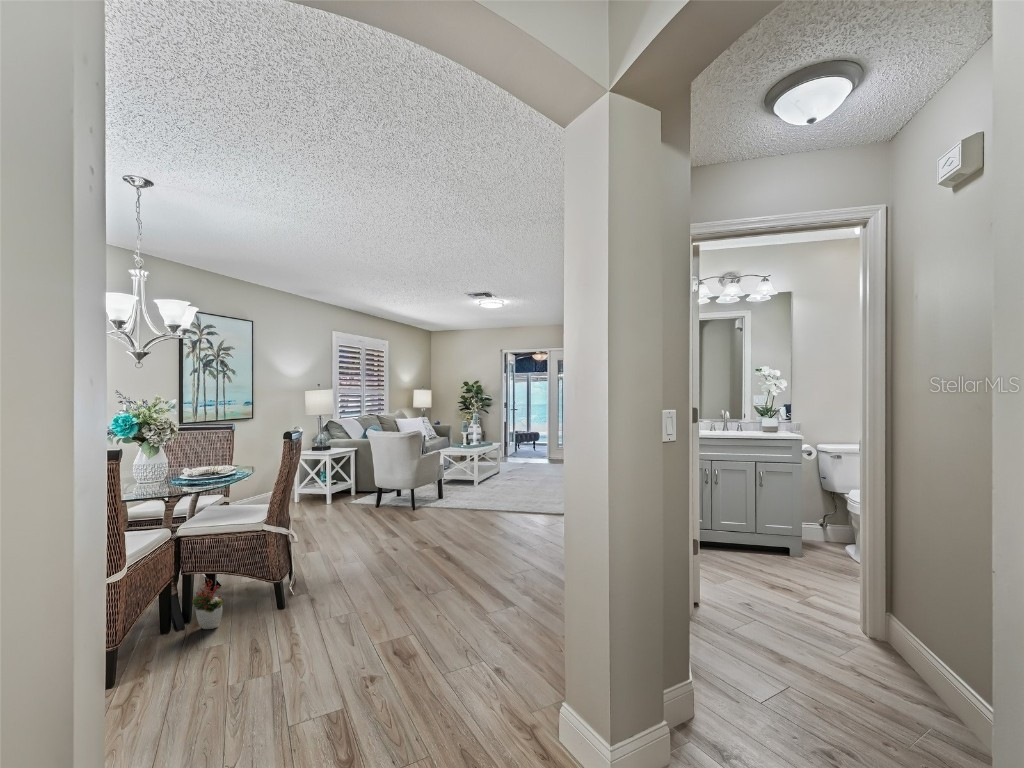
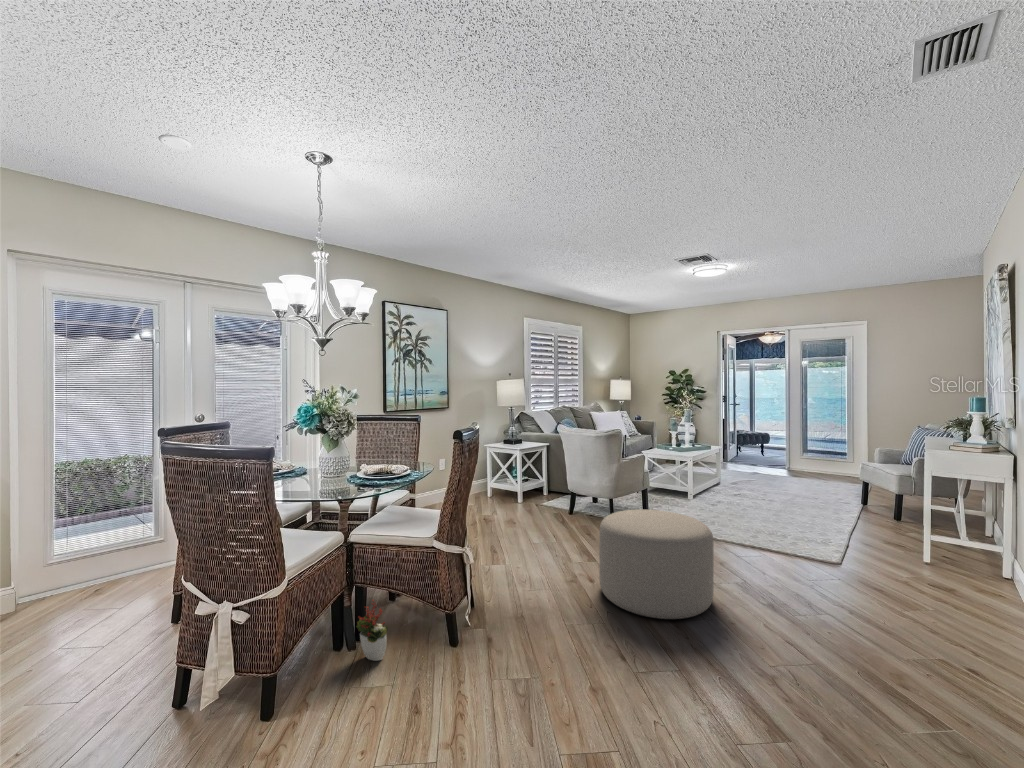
ottoman: none [401,491,483,566] -> present [599,510,714,619]

